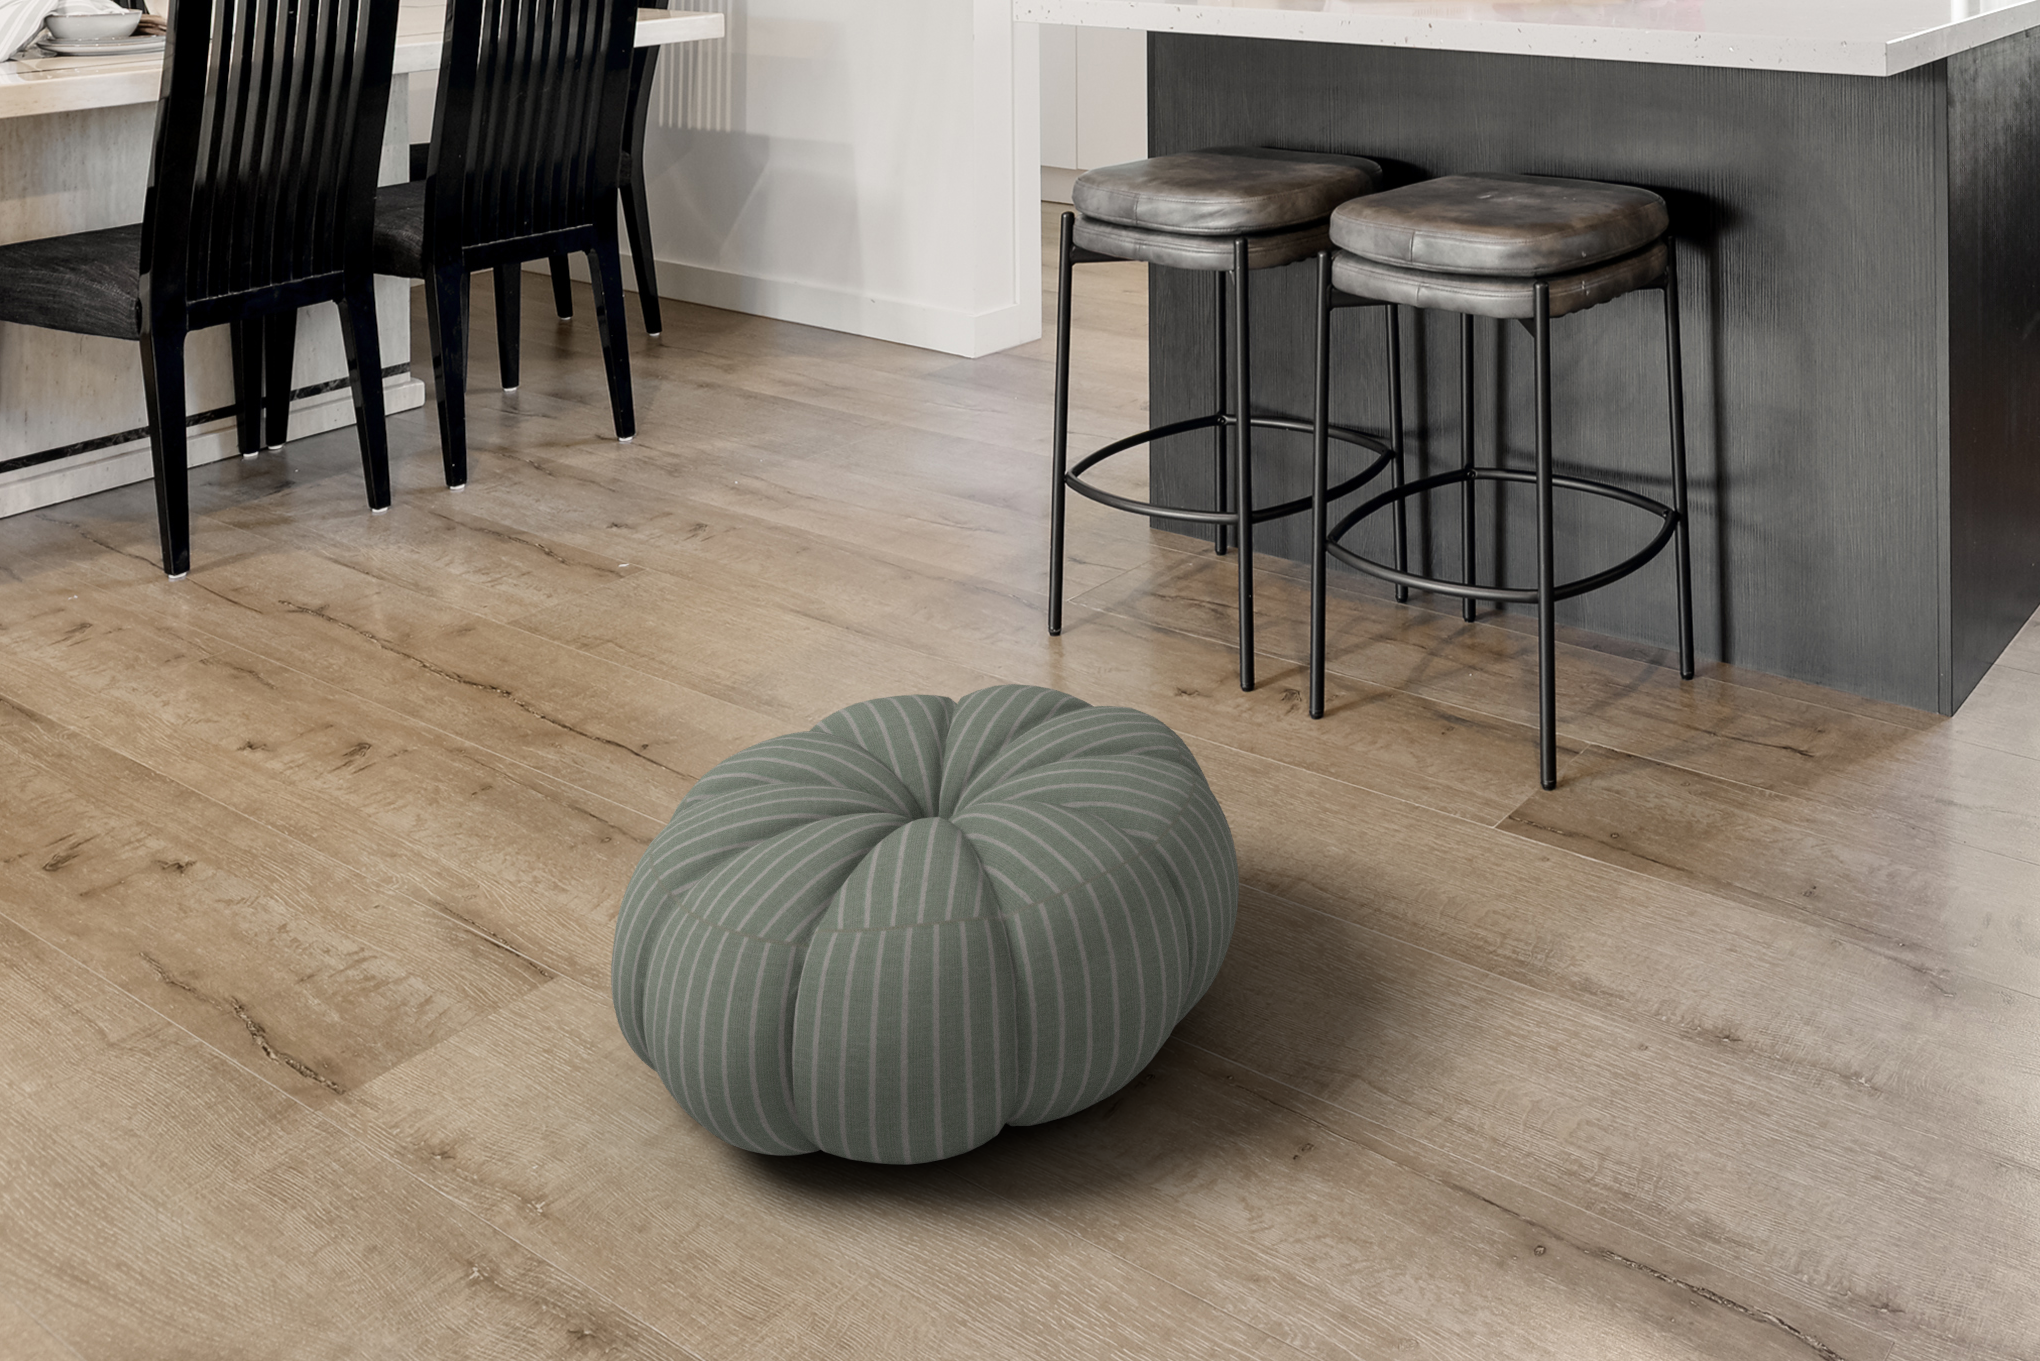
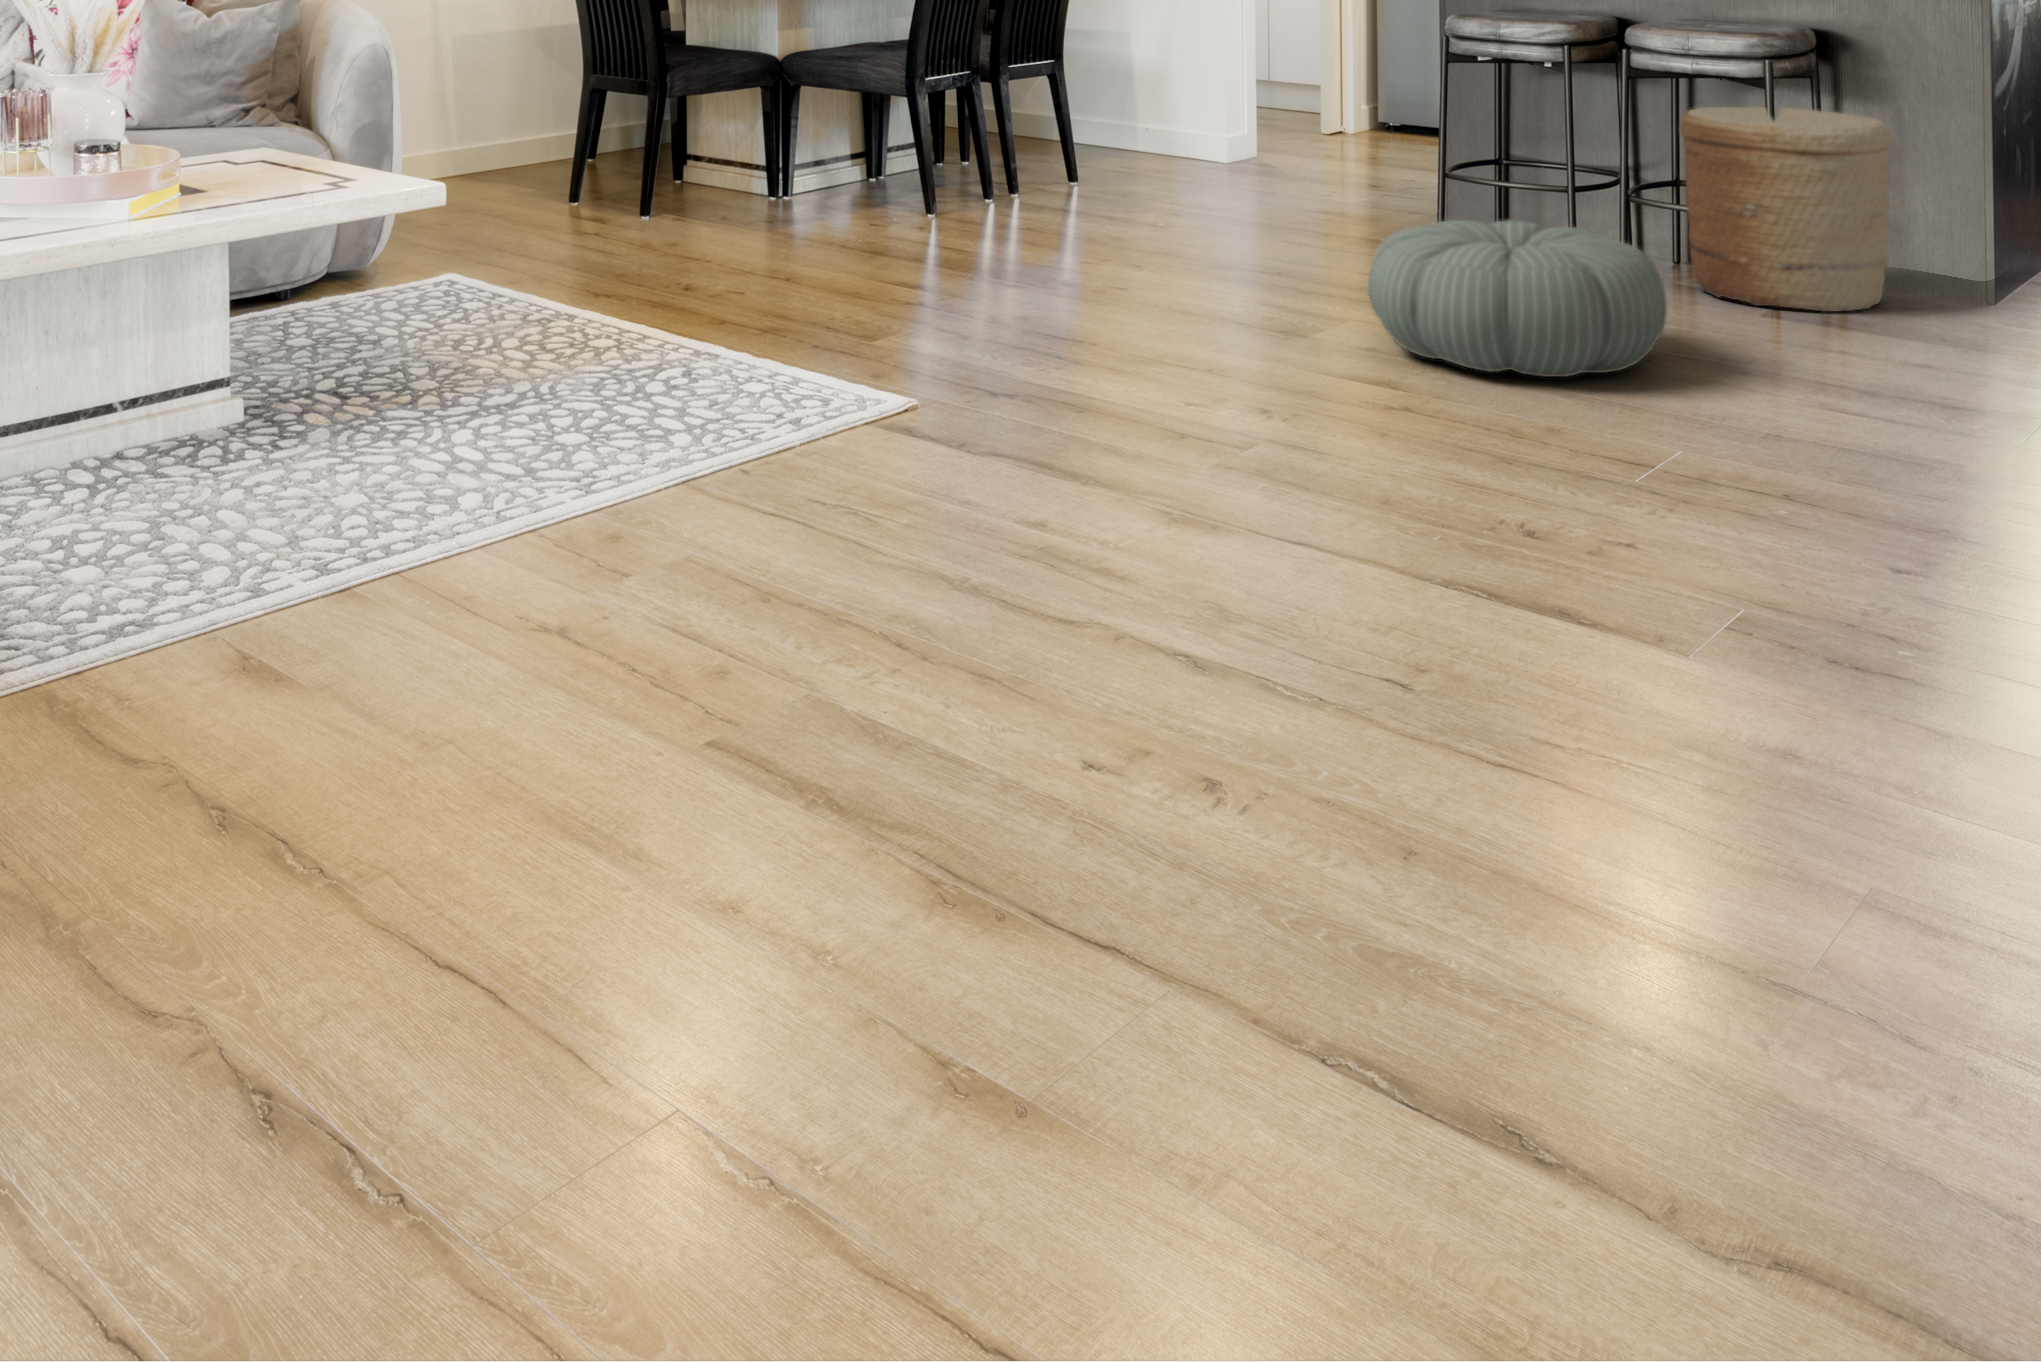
woven basket: none [1443,335,1779,753] -> present [1680,107,1891,311]

